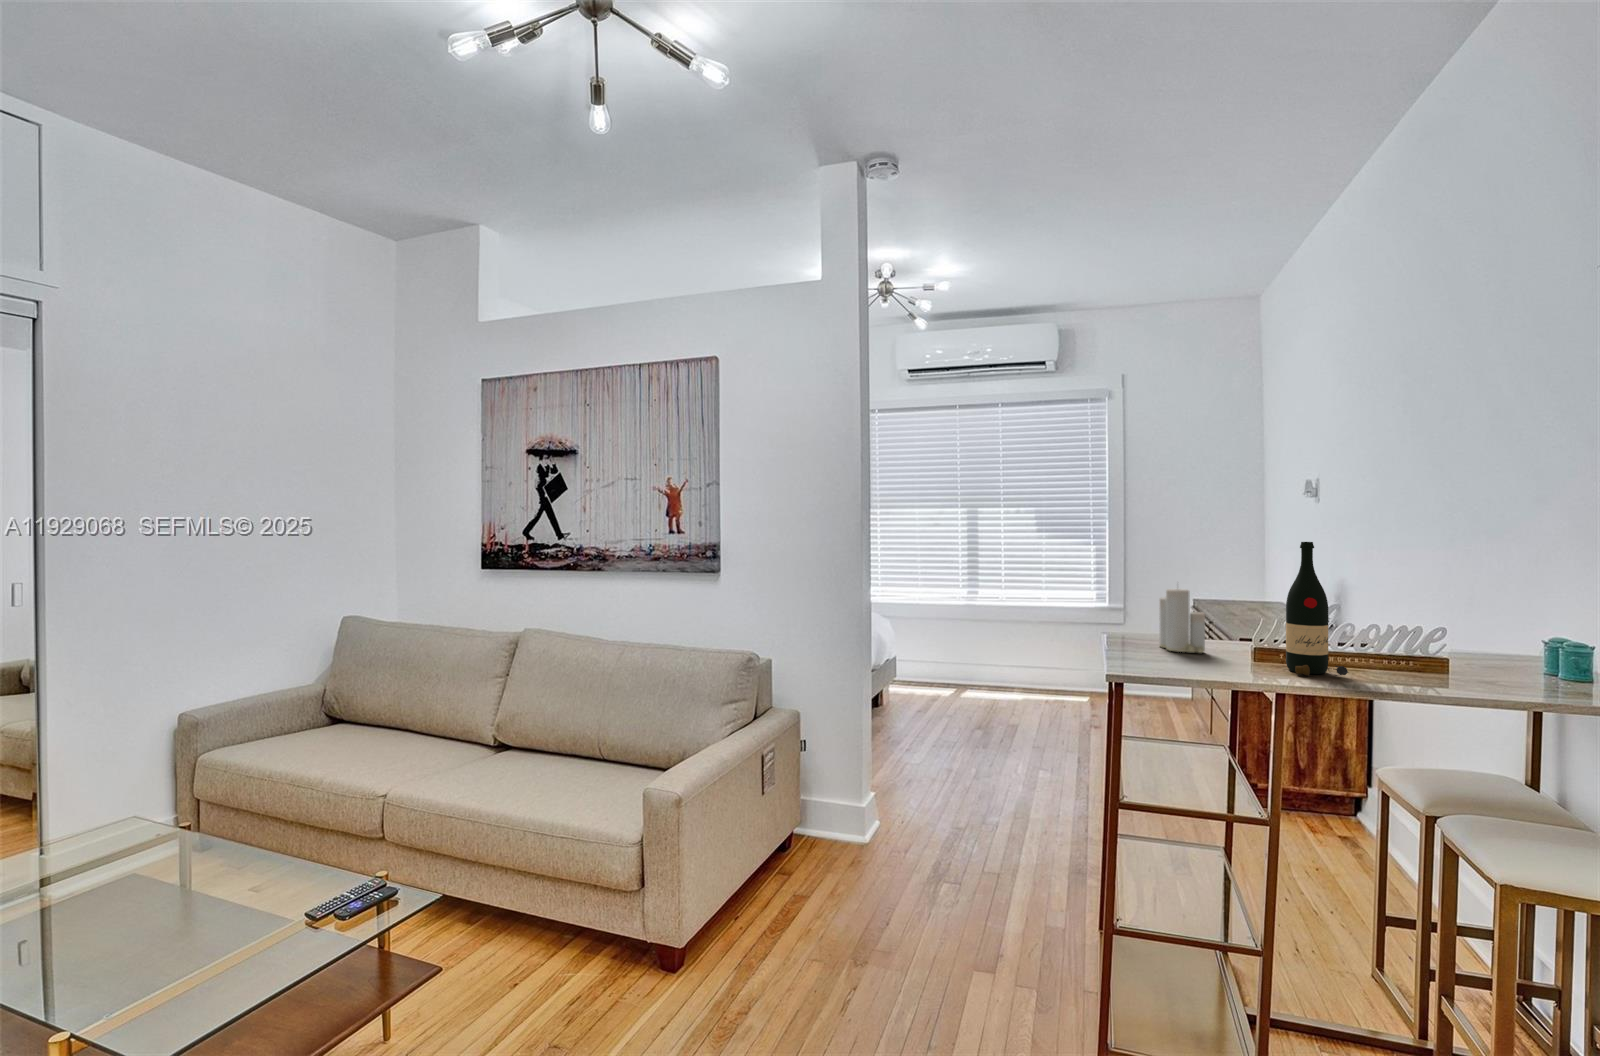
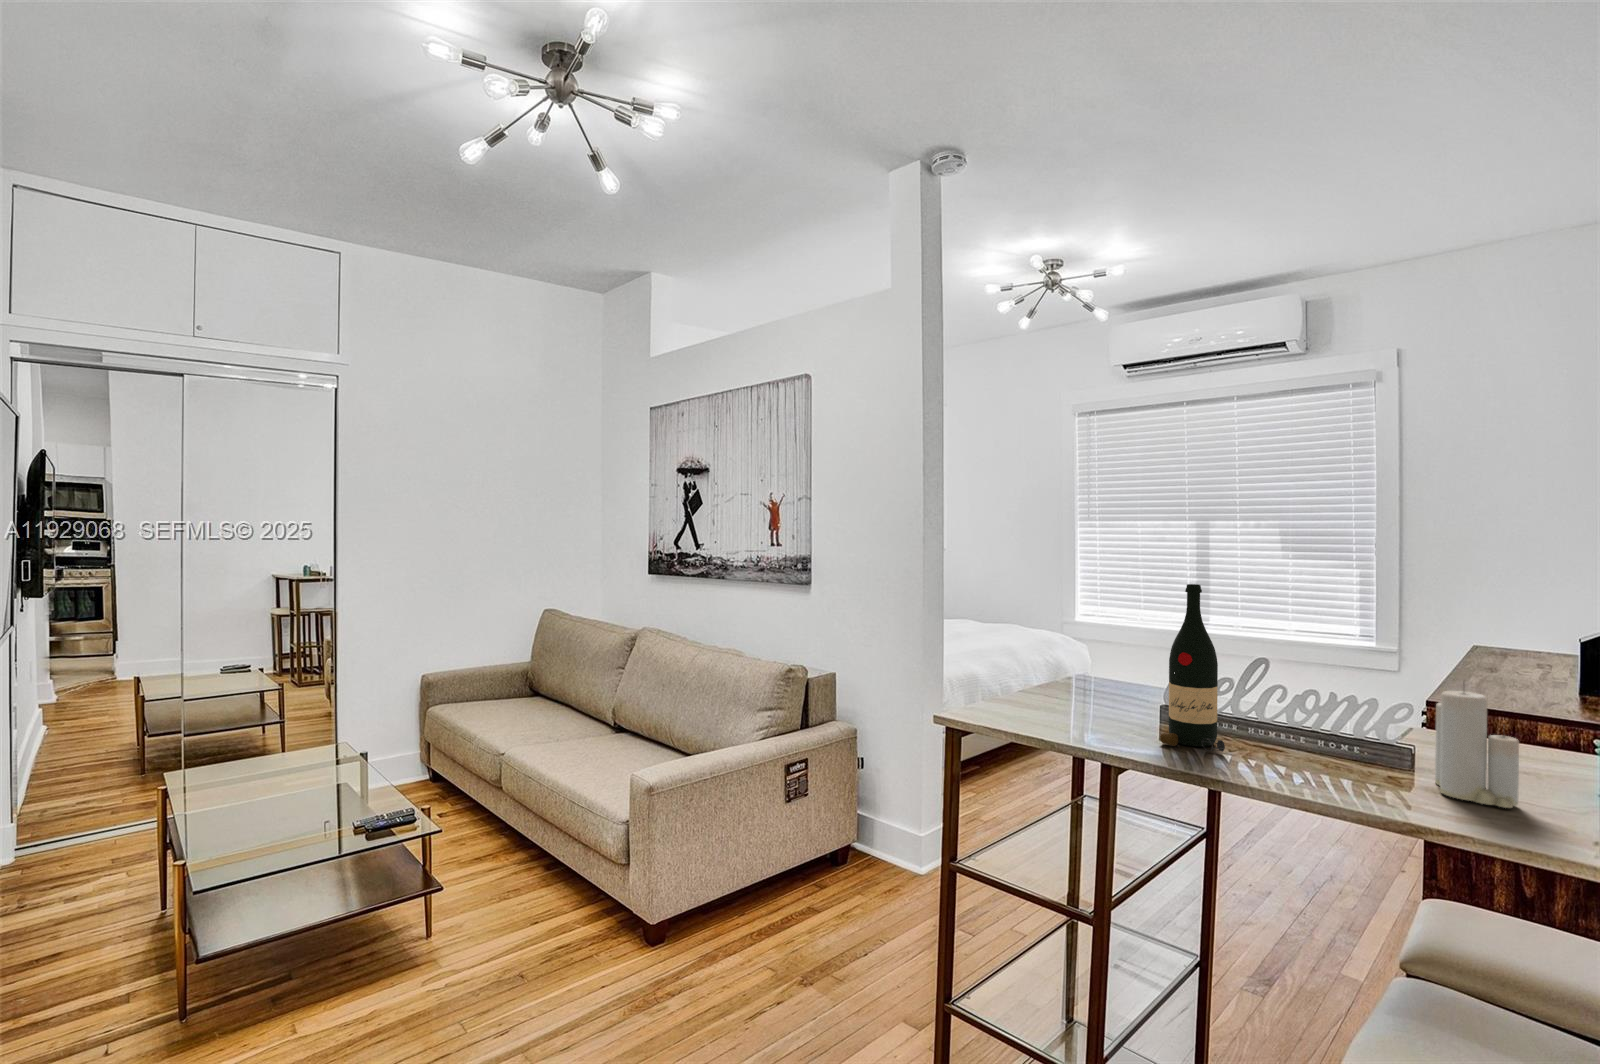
candle: present [1160,589,1205,653] -> present [1435,683,1519,808]

